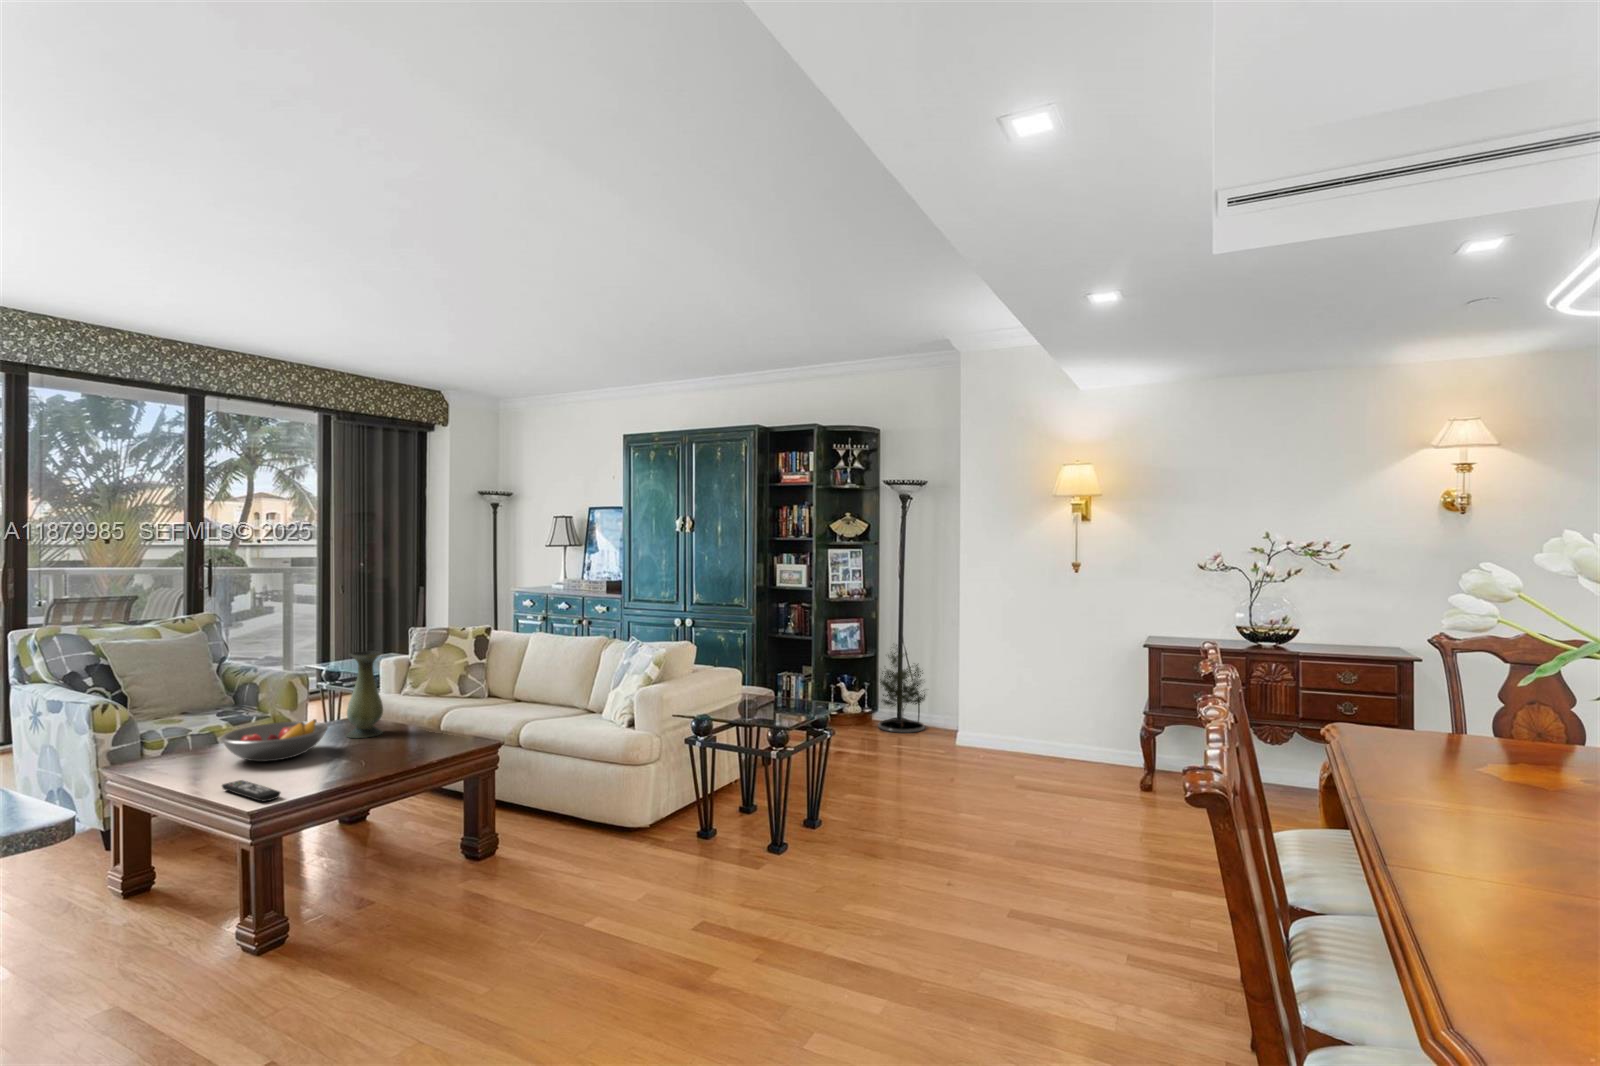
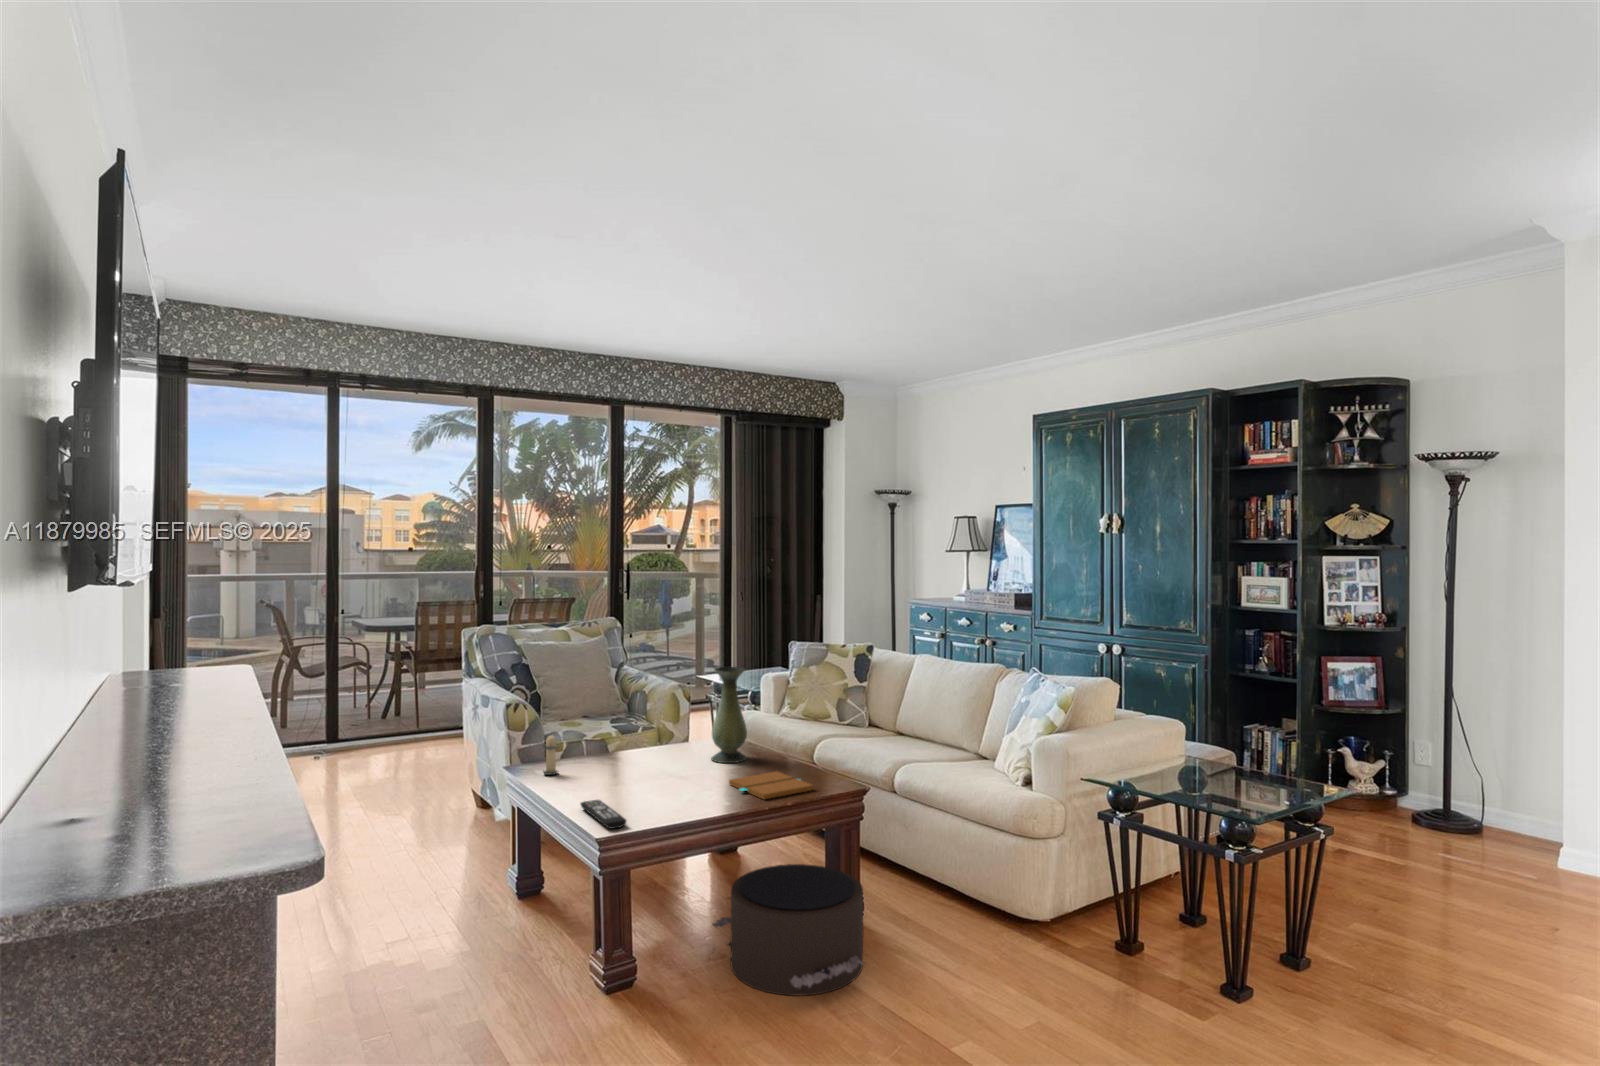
potted tree: present [878,645,925,733] -> none [1407,696,1505,836]
fruit bowl: present [221,719,328,761] -> none [591,738,689,780]
candle: none [157,726,182,769] -> present [543,735,559,775]
book: none [373,738,456,761] -> present [729,772,813,799]
pouf: none [361,811,510,918] -> present [713,864,864,996]

